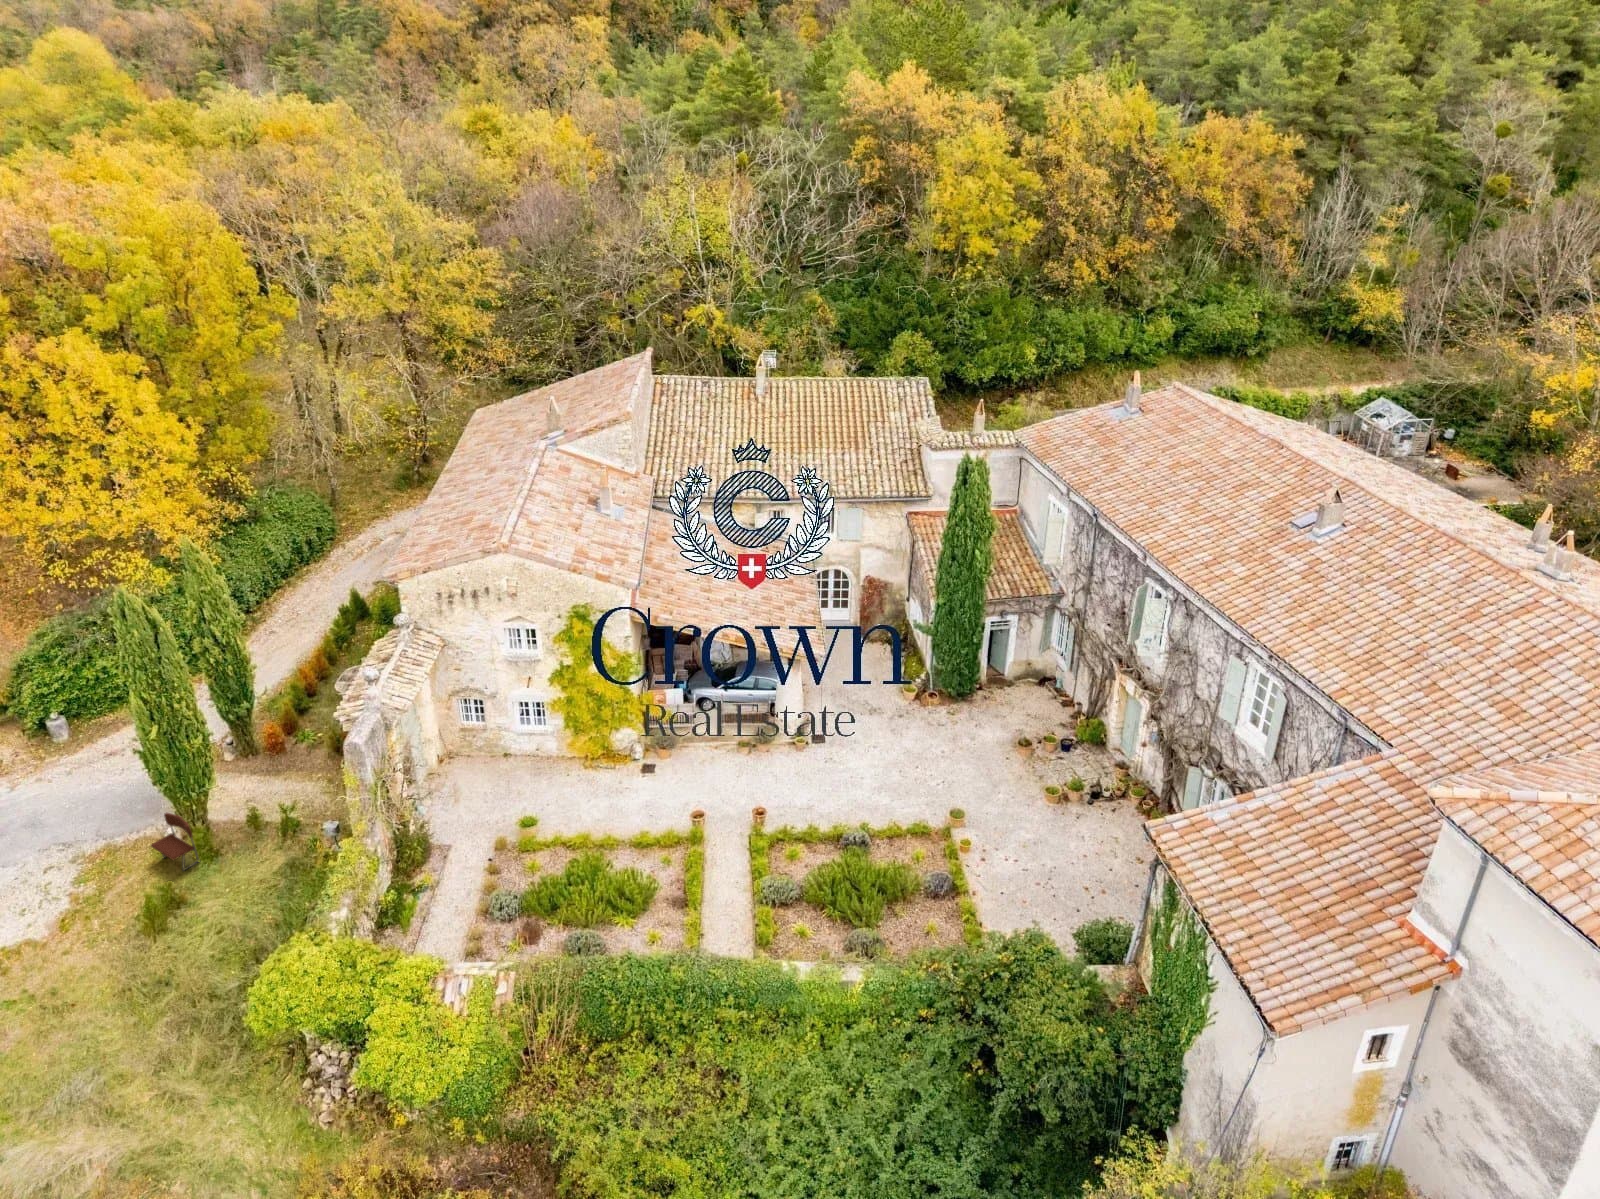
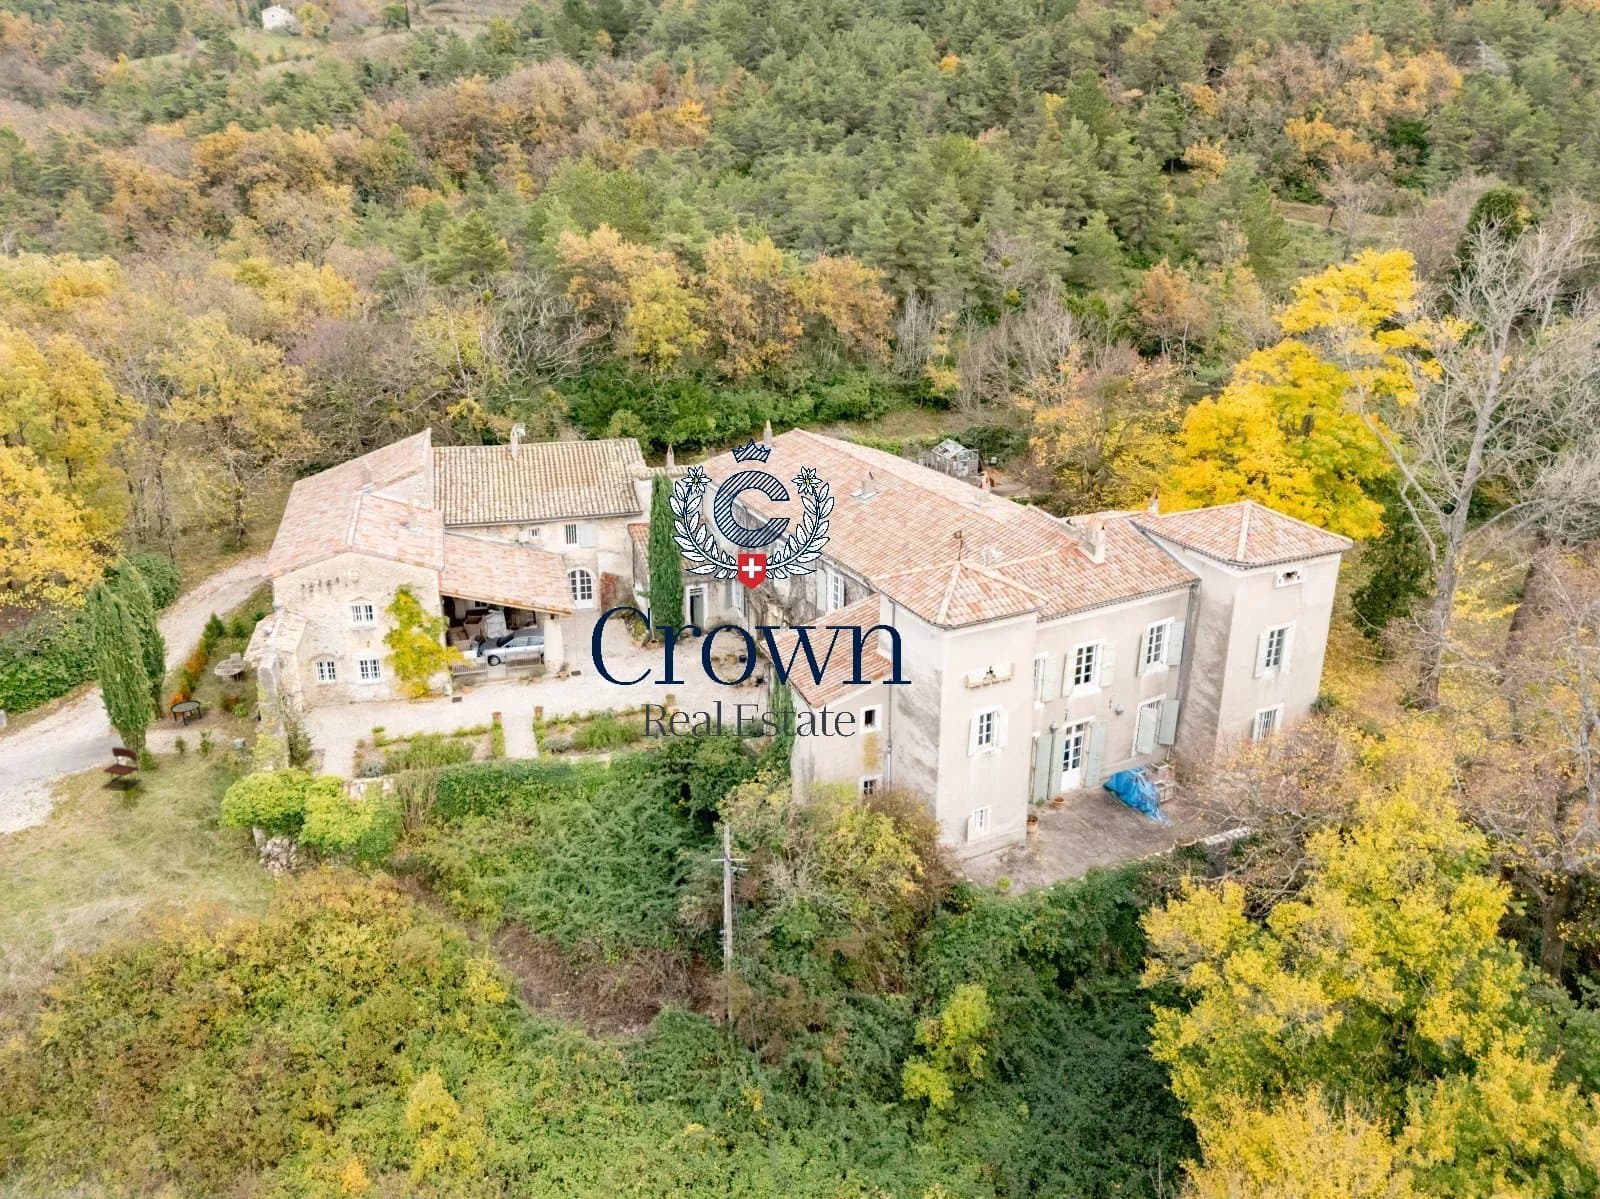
round table: none [266,729,307,766] -> present [171,700,202,725]

